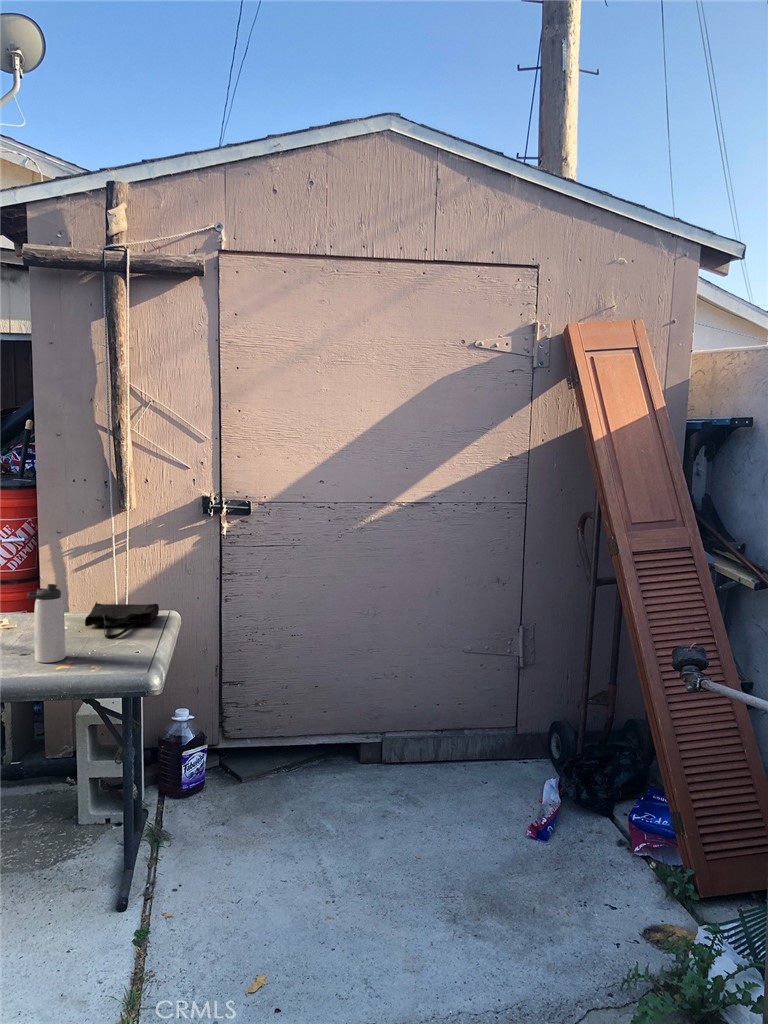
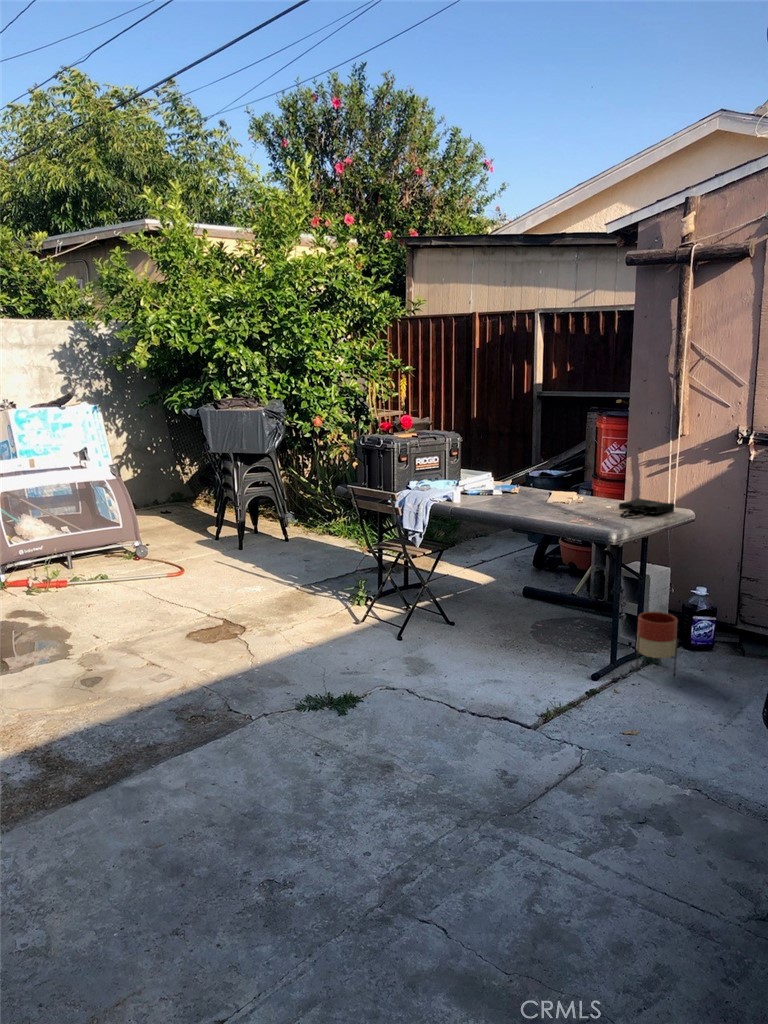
thermos bottle: present [27,584,65,663] -> none [564,475,584,521]
planter: none [150,762,211,869] -> present [636,612,678,675]

